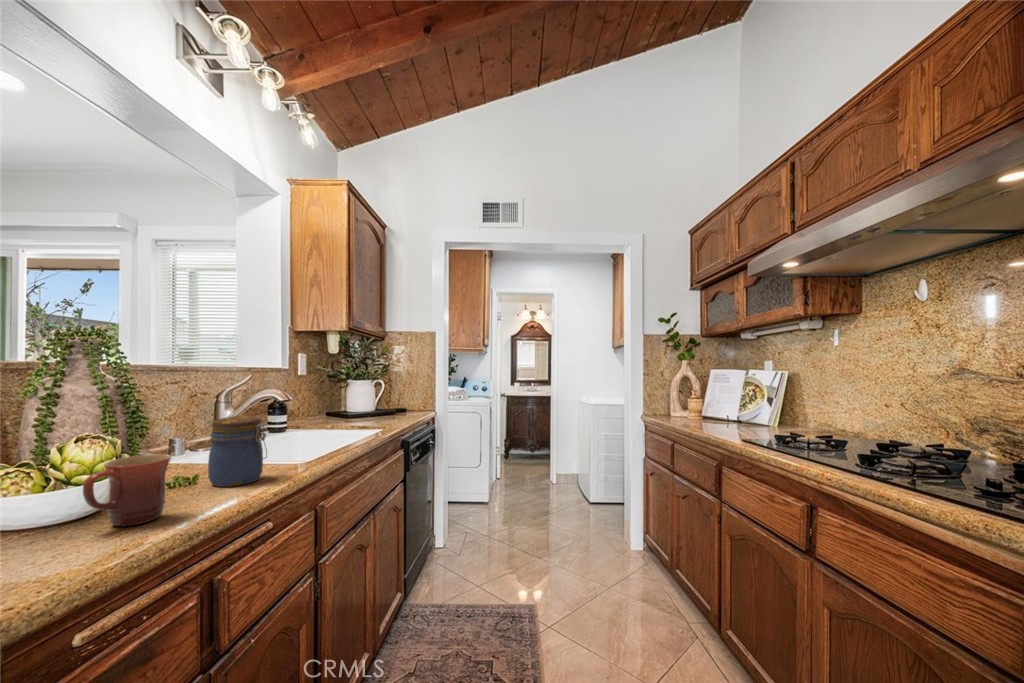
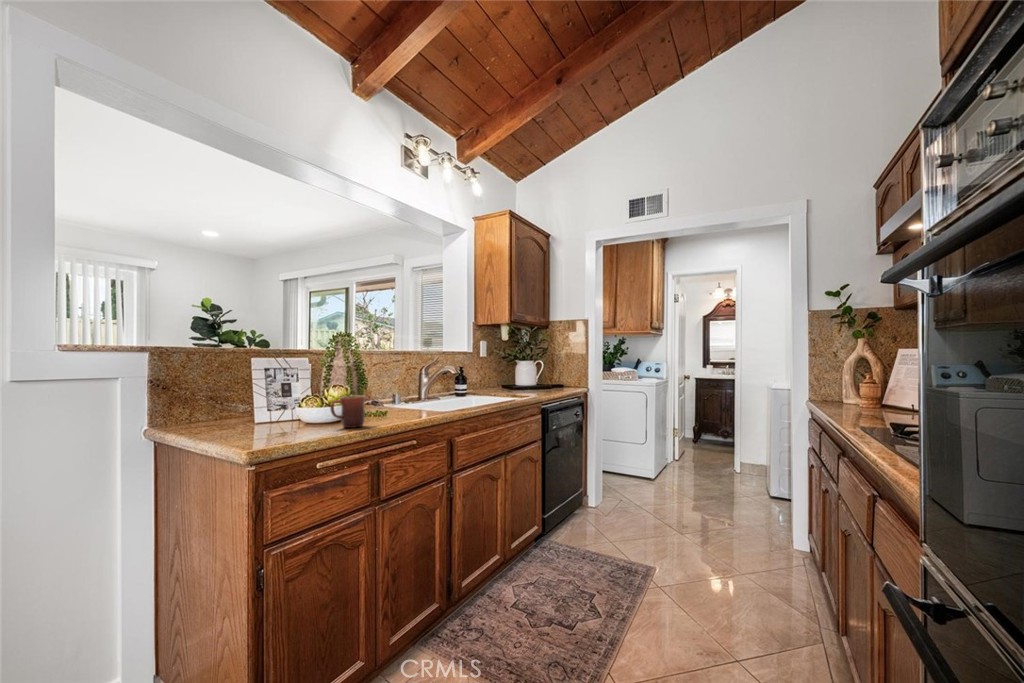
jar: present [208,416,267,487] -> none [394,379,422,419]

